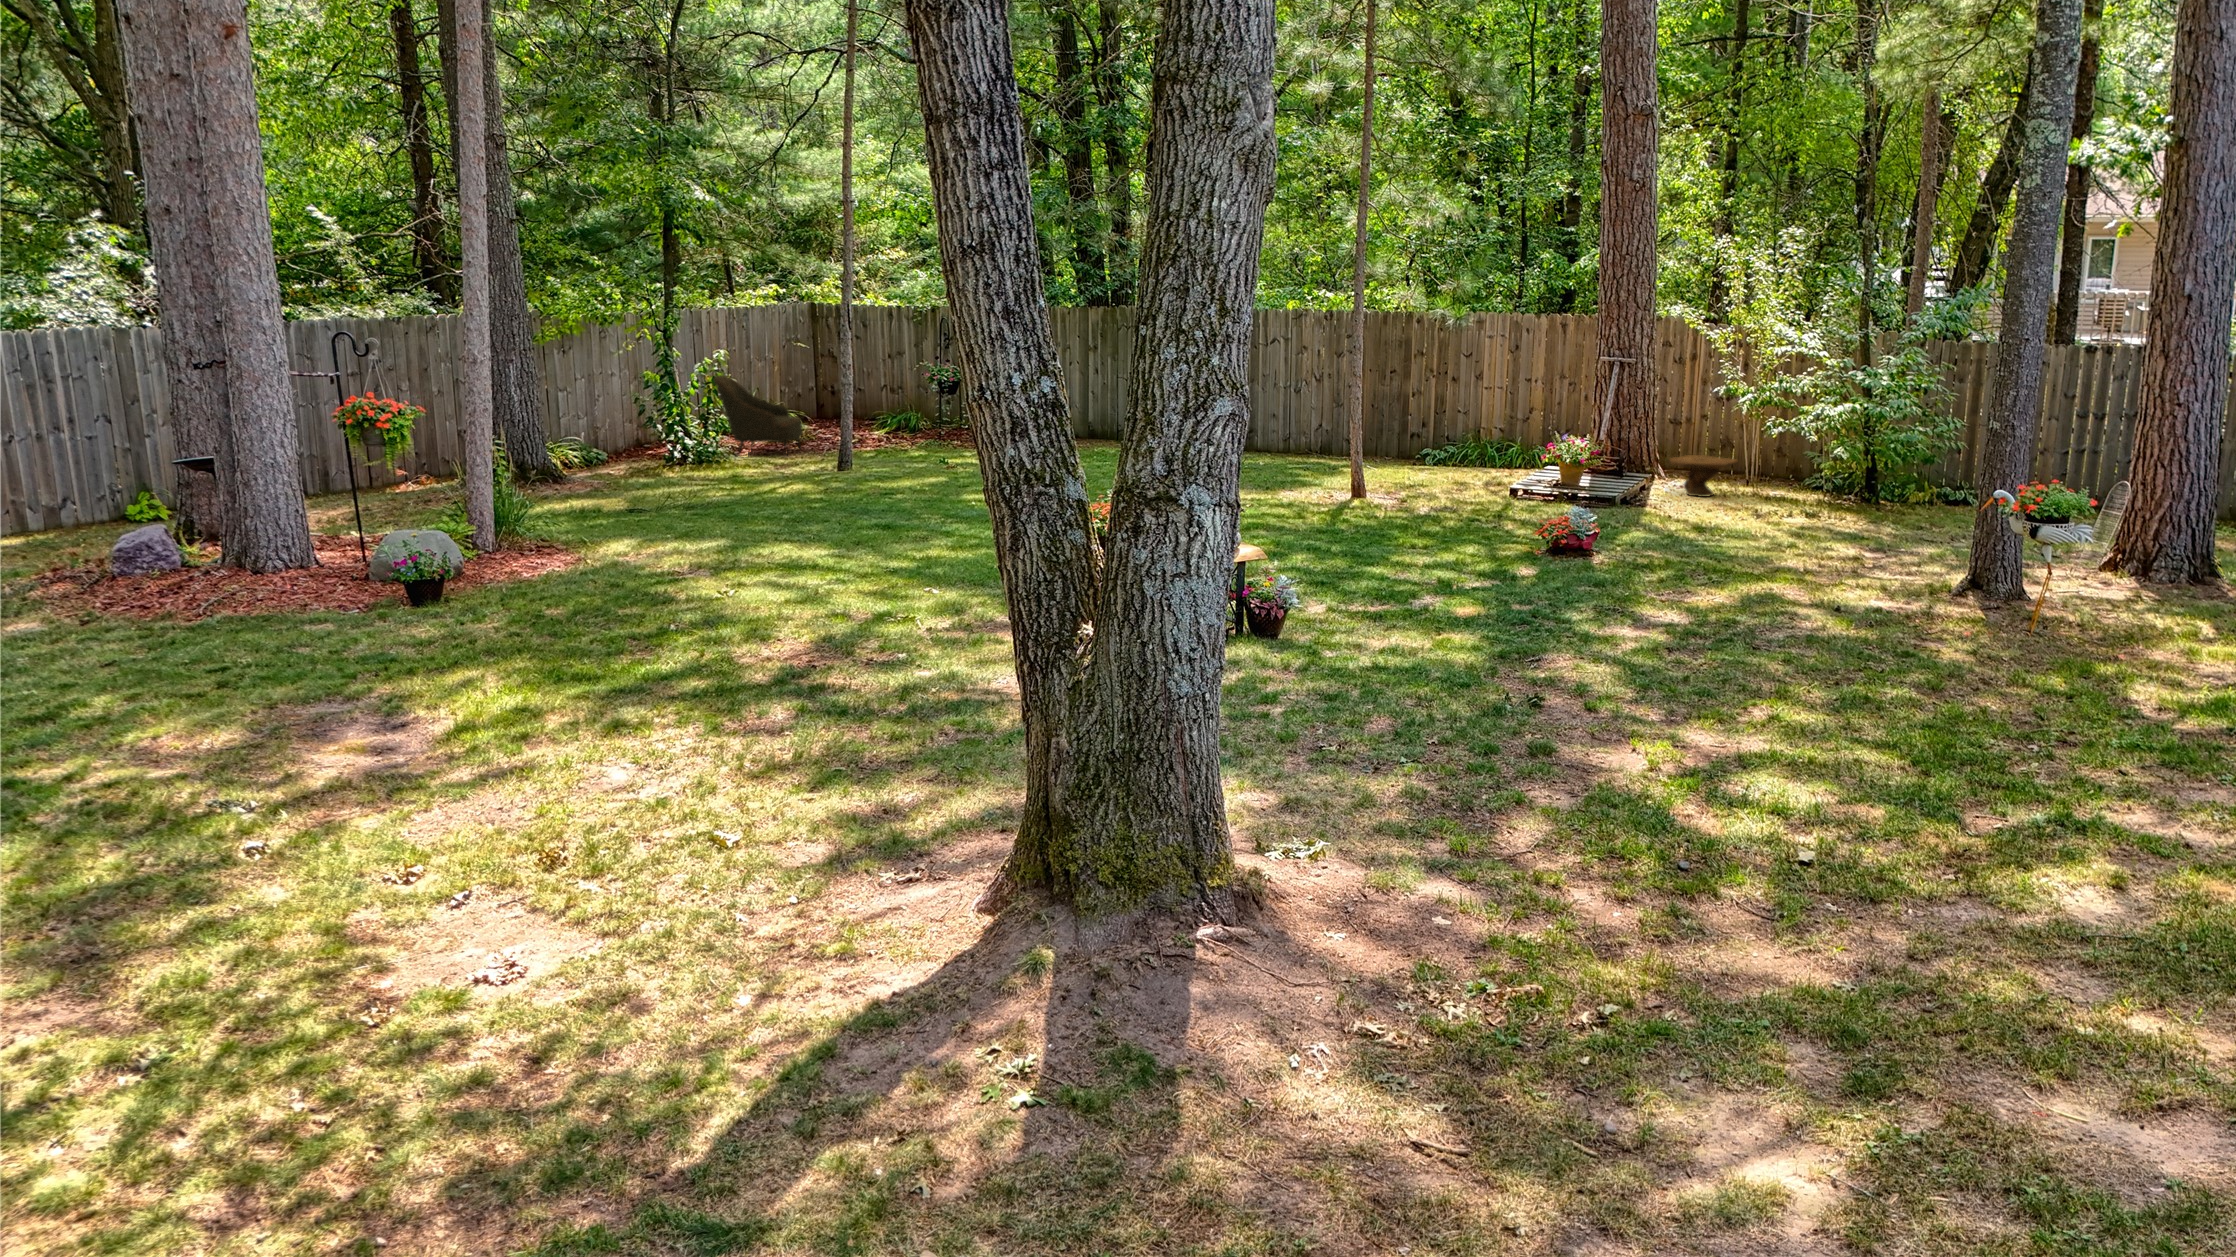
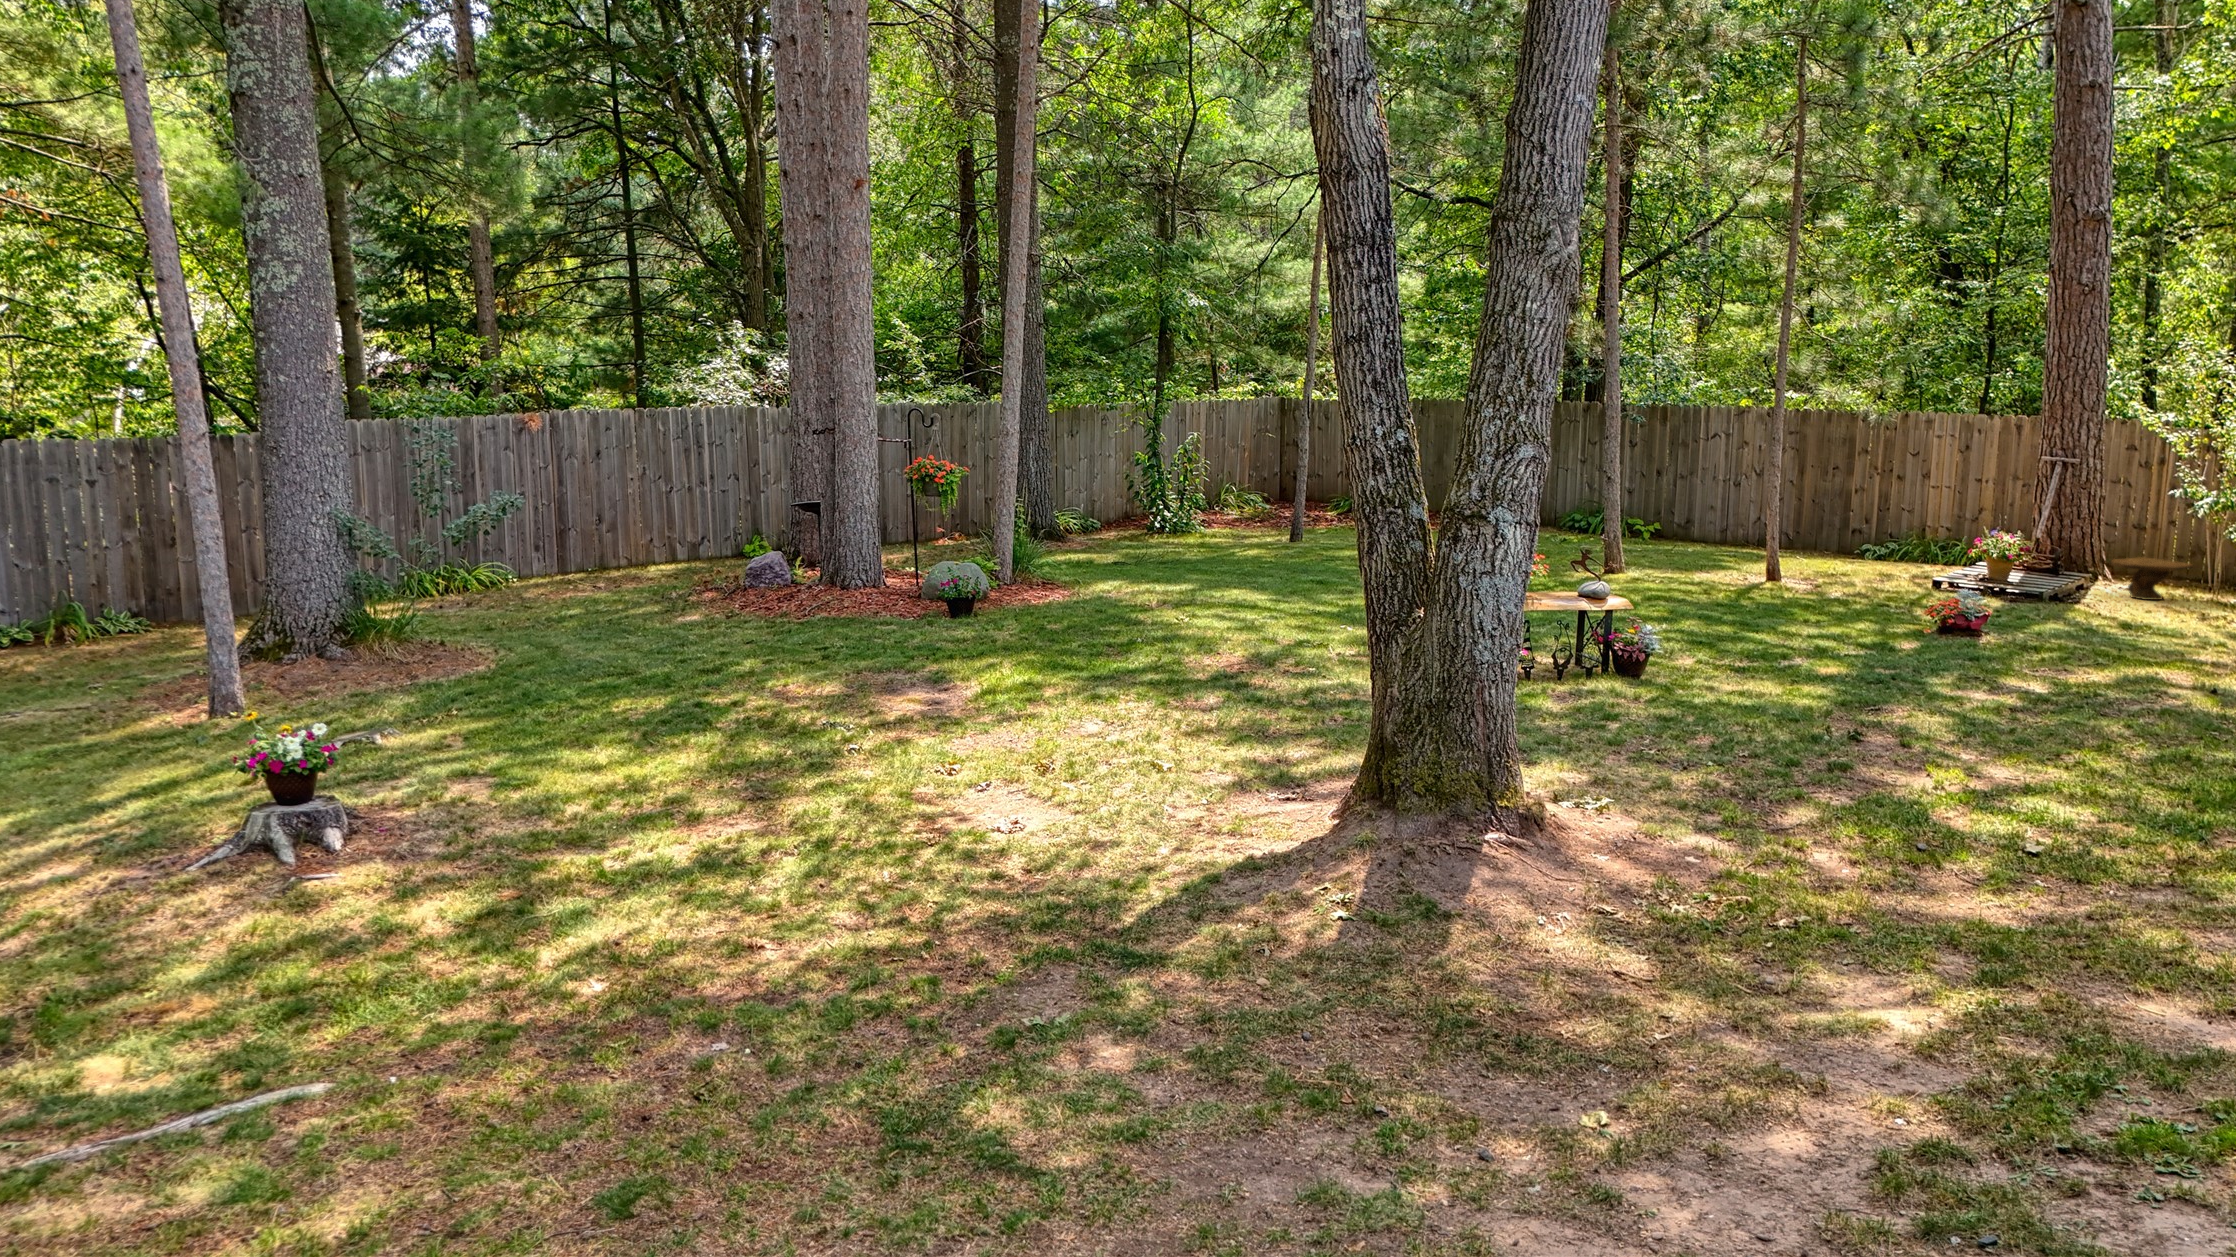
armchair: present [714,375,803,456] -> none [1192,454,1262,524]

